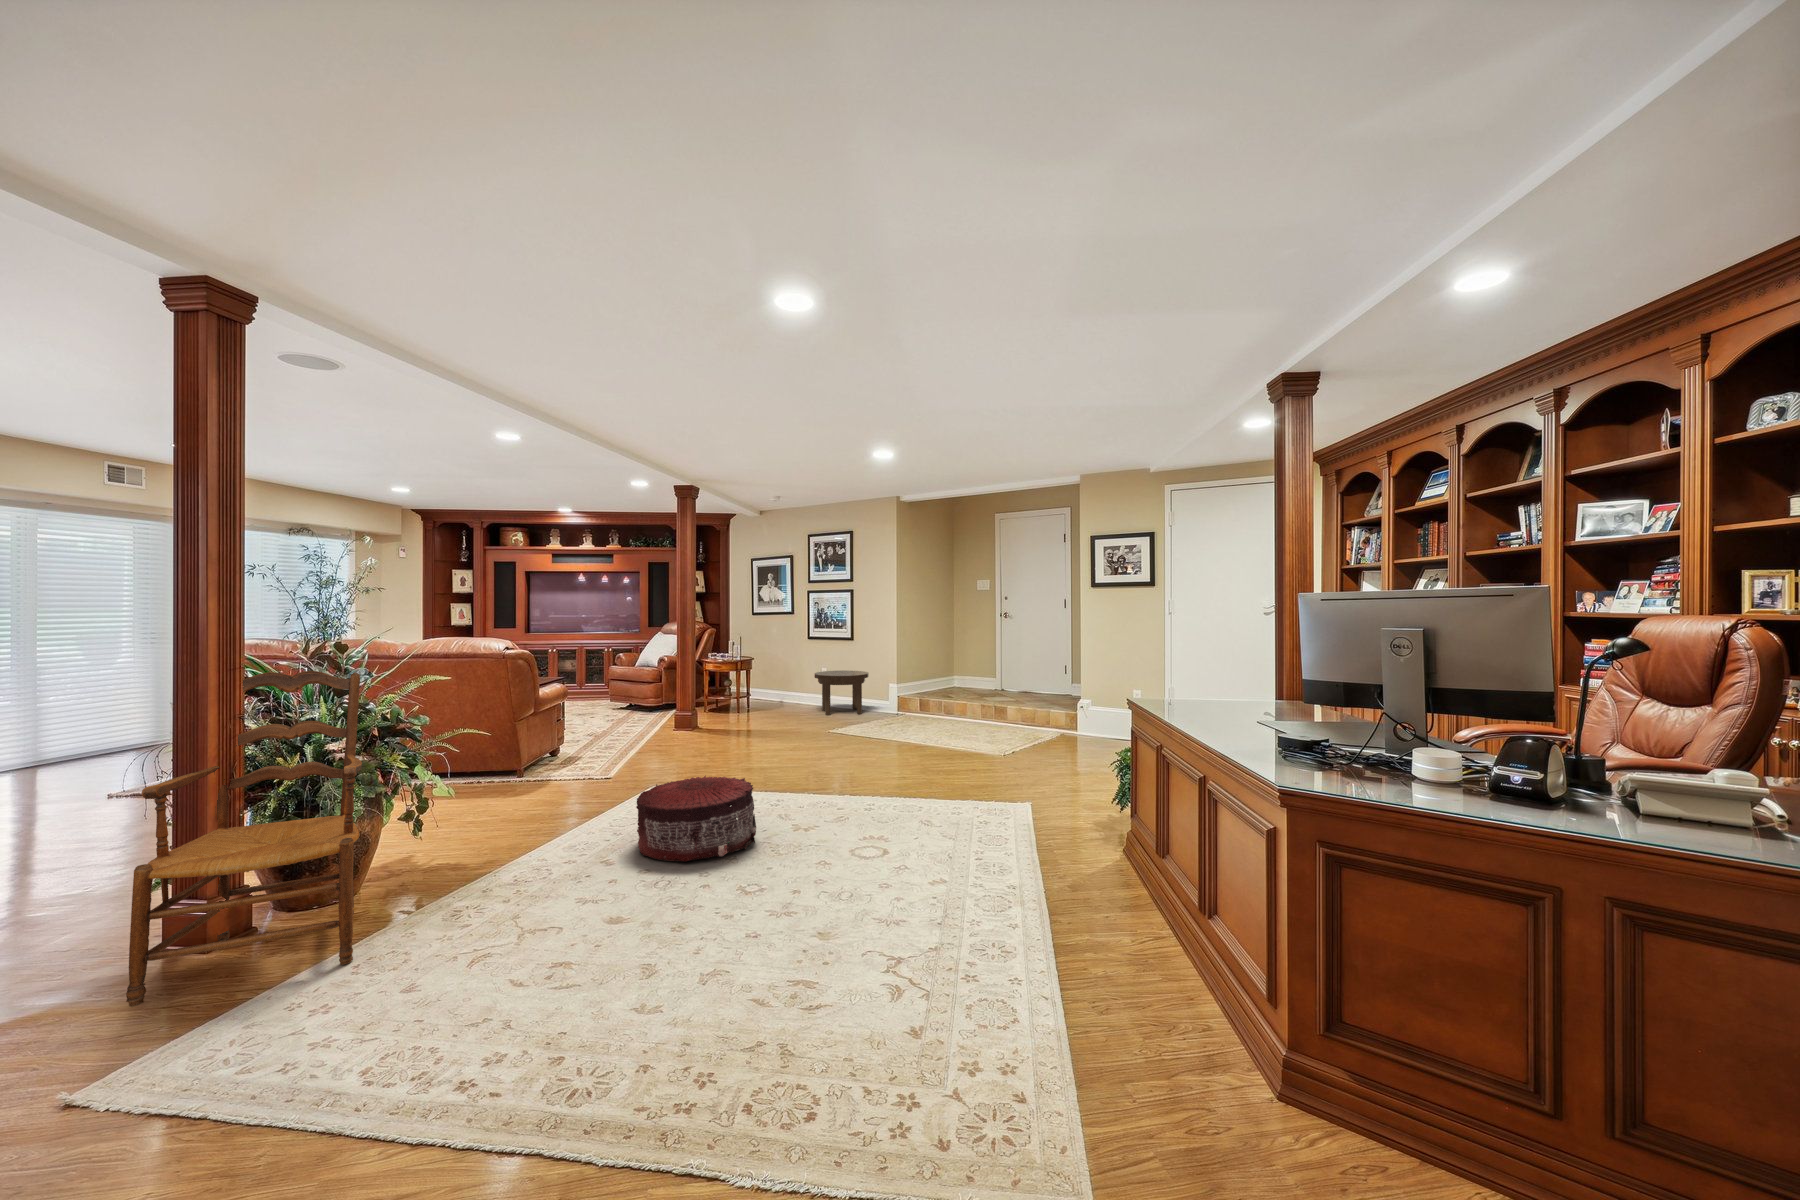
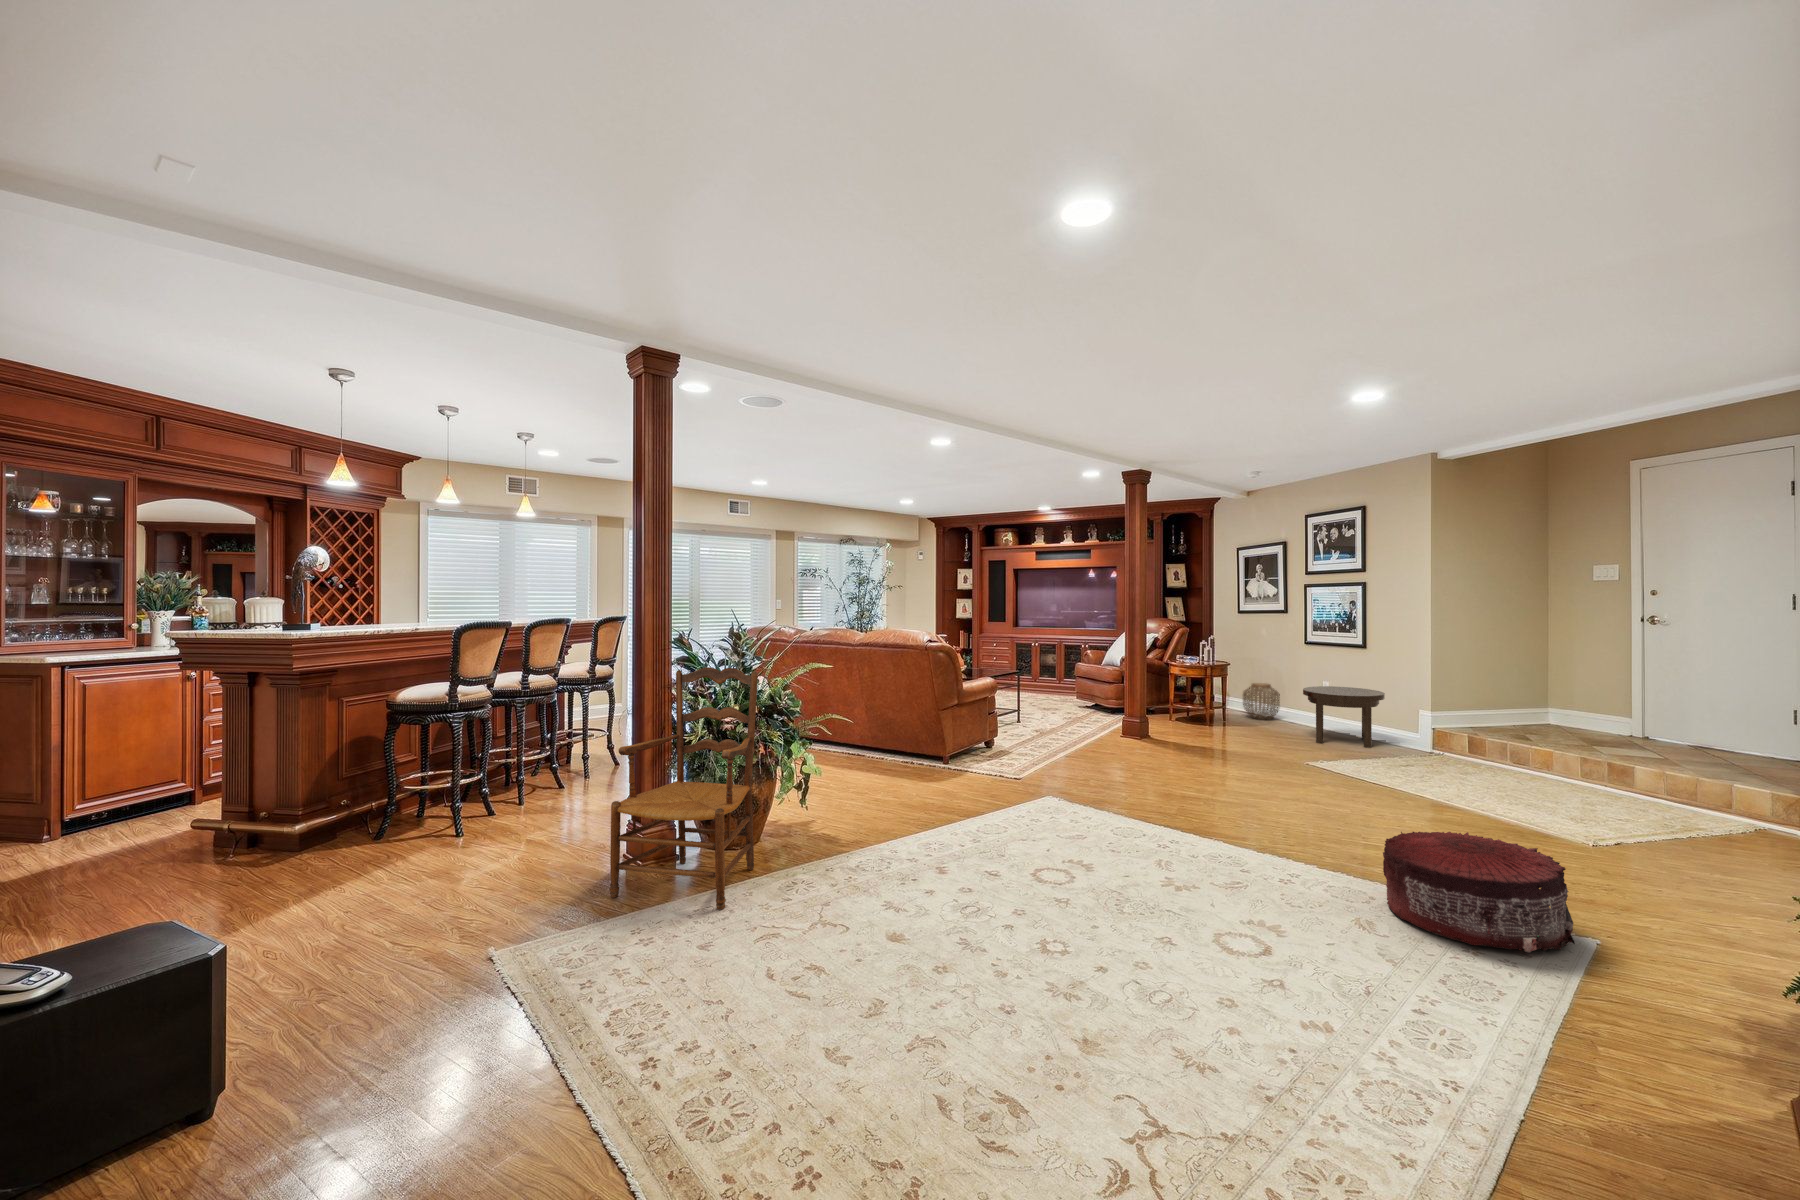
woven basket: none [762,673,790,704] -> present [1243,683,1280,720]
pouf: present [636,776,756,862] -> present [1383,832,1575,953]

